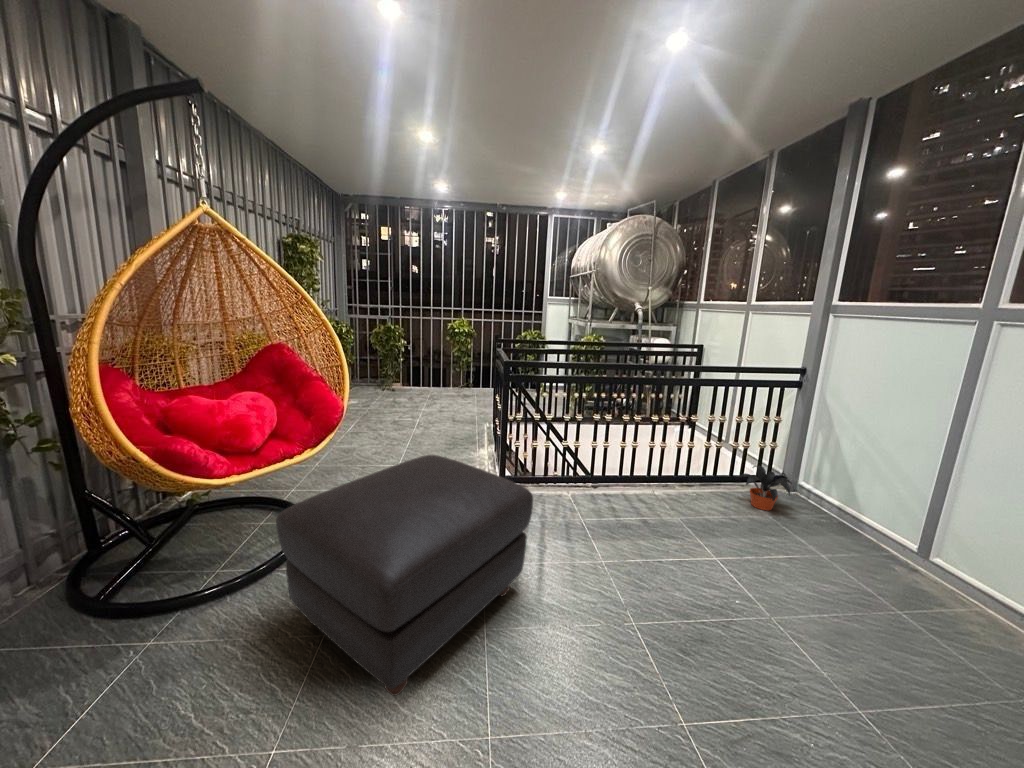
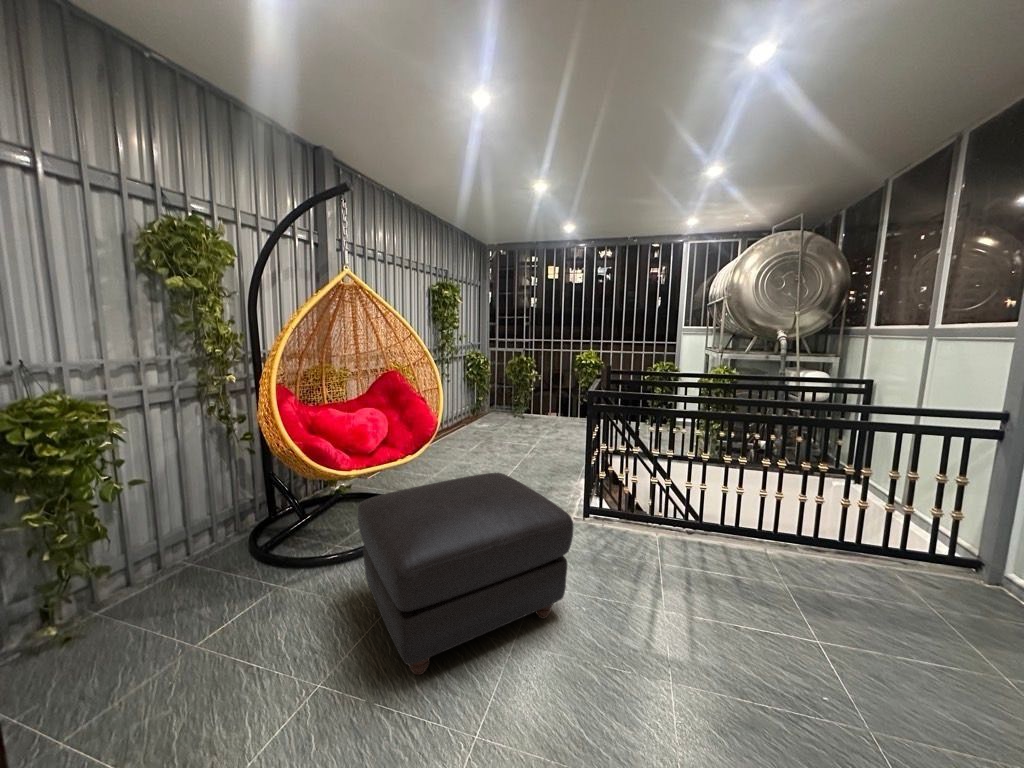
potted plant: present [739,466,792,510] -> none [887,537,980,601]

